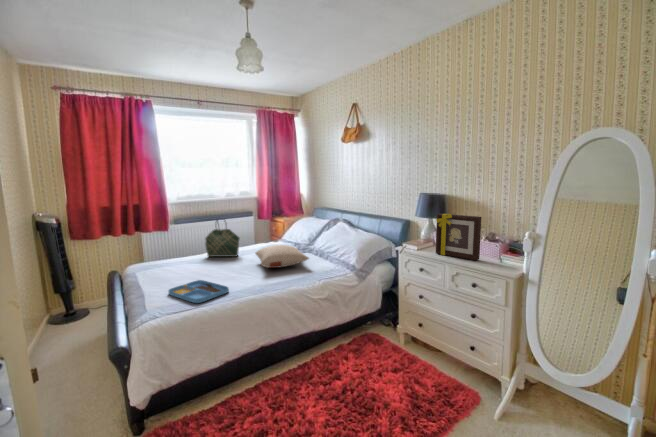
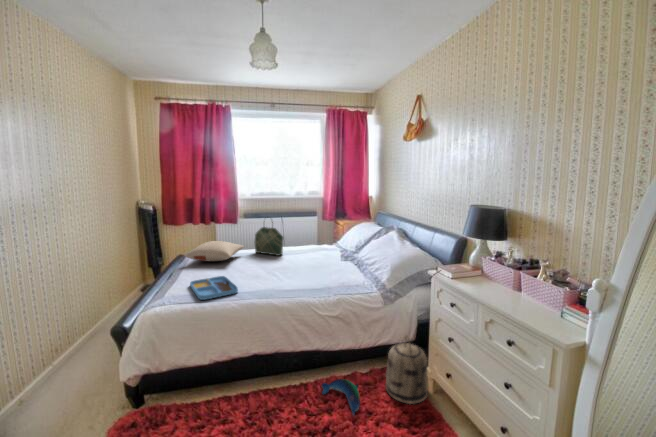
picture frame: present [436,214,481,260] -> none [473,235,537,307]
pillow: present [255,245,309,268] -> present [186,241,244,261]
basket: none [371,302,406,356] -> present [385,336,428,404]
plush toy: none [322,350,363,375] -> present [322,379,360,416]

